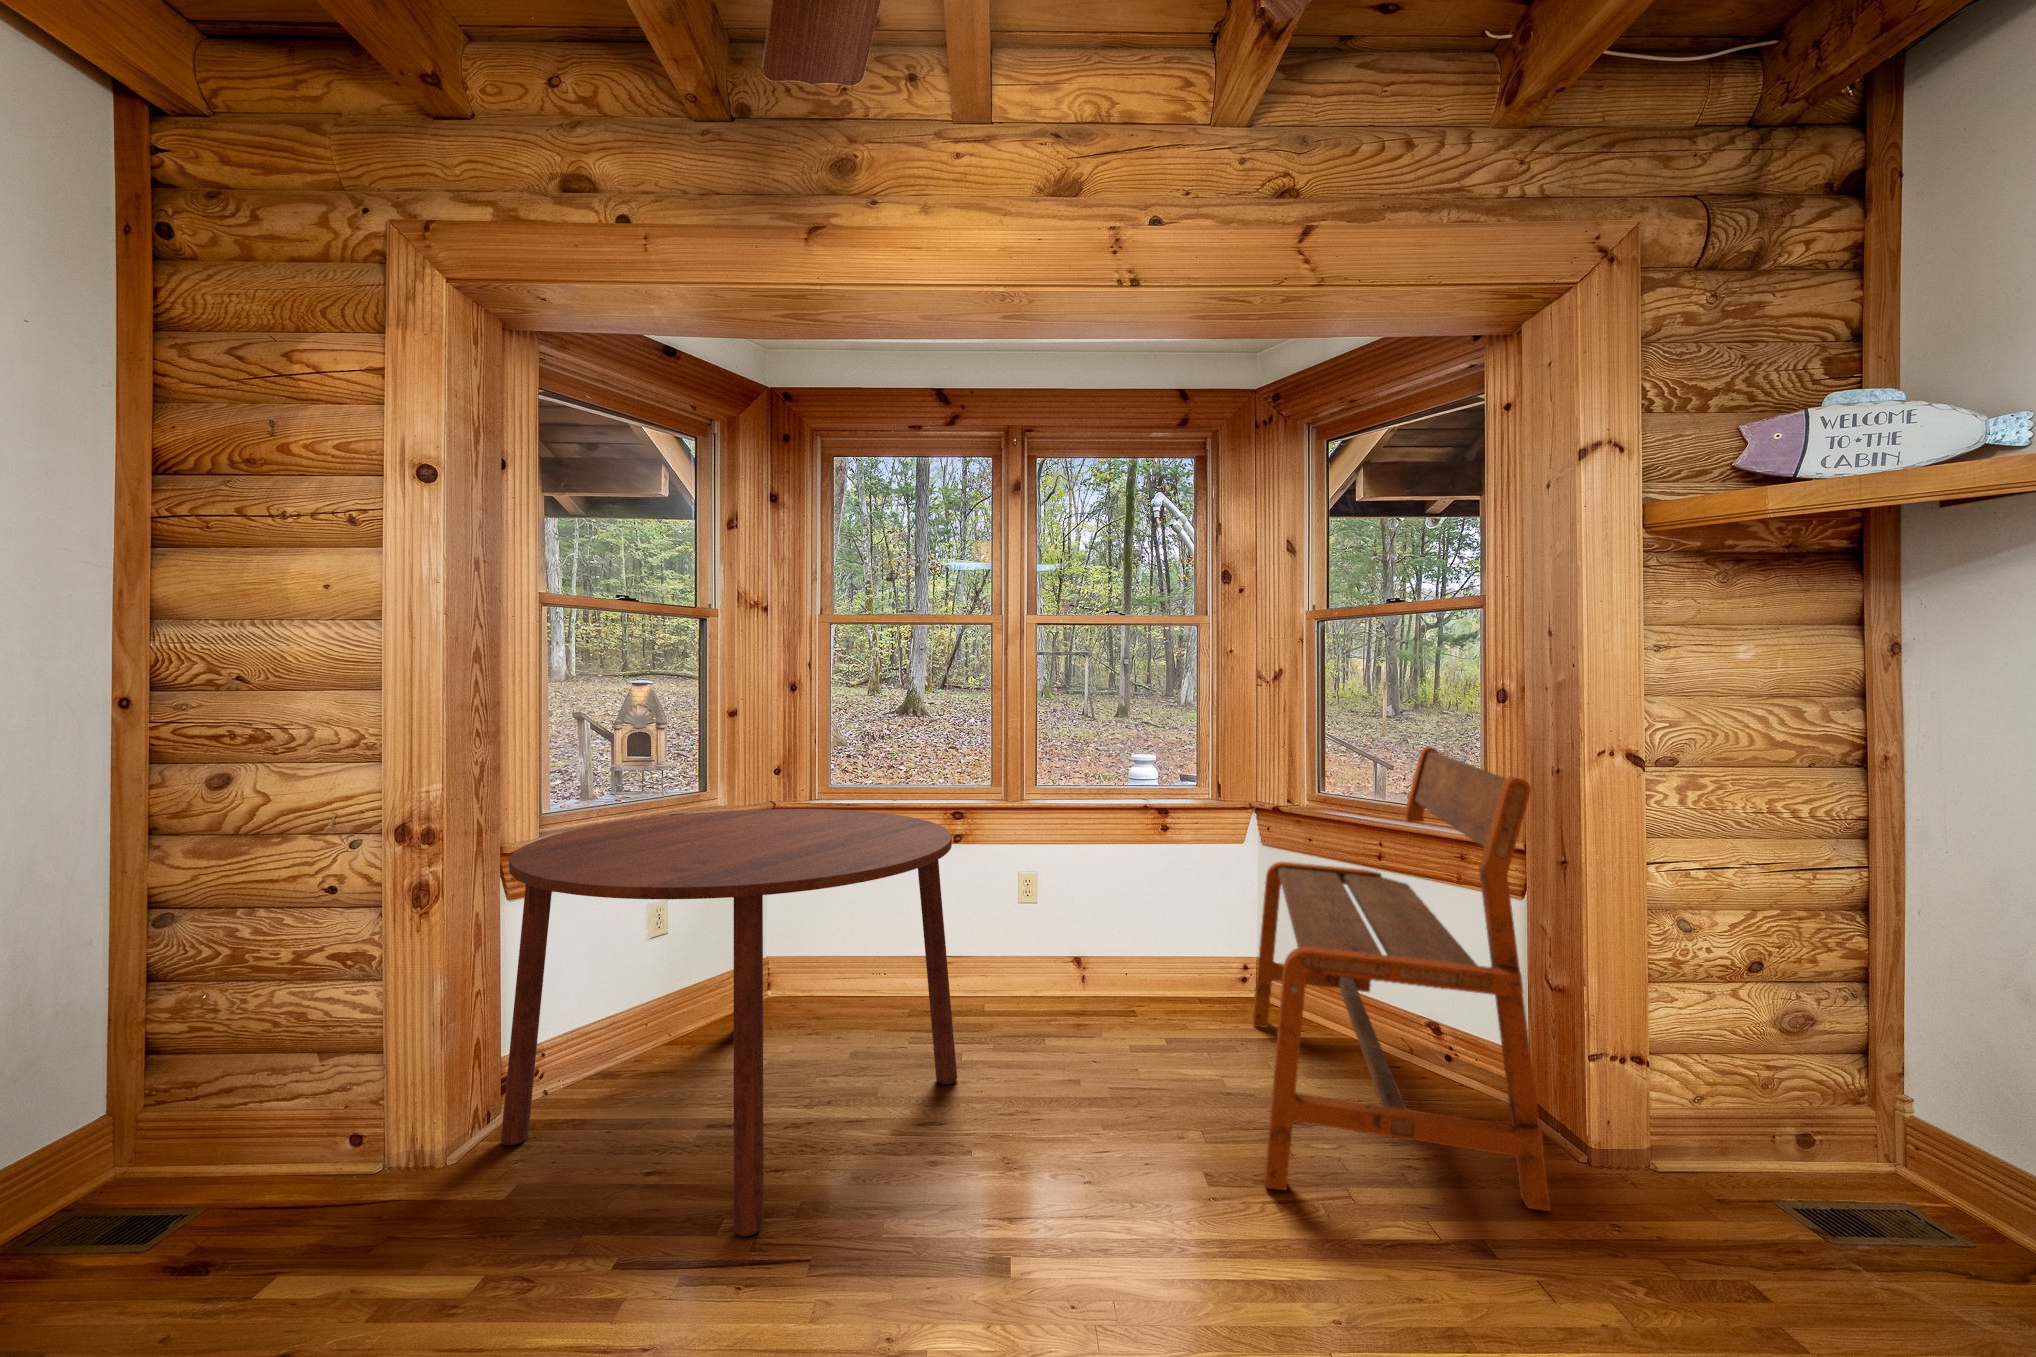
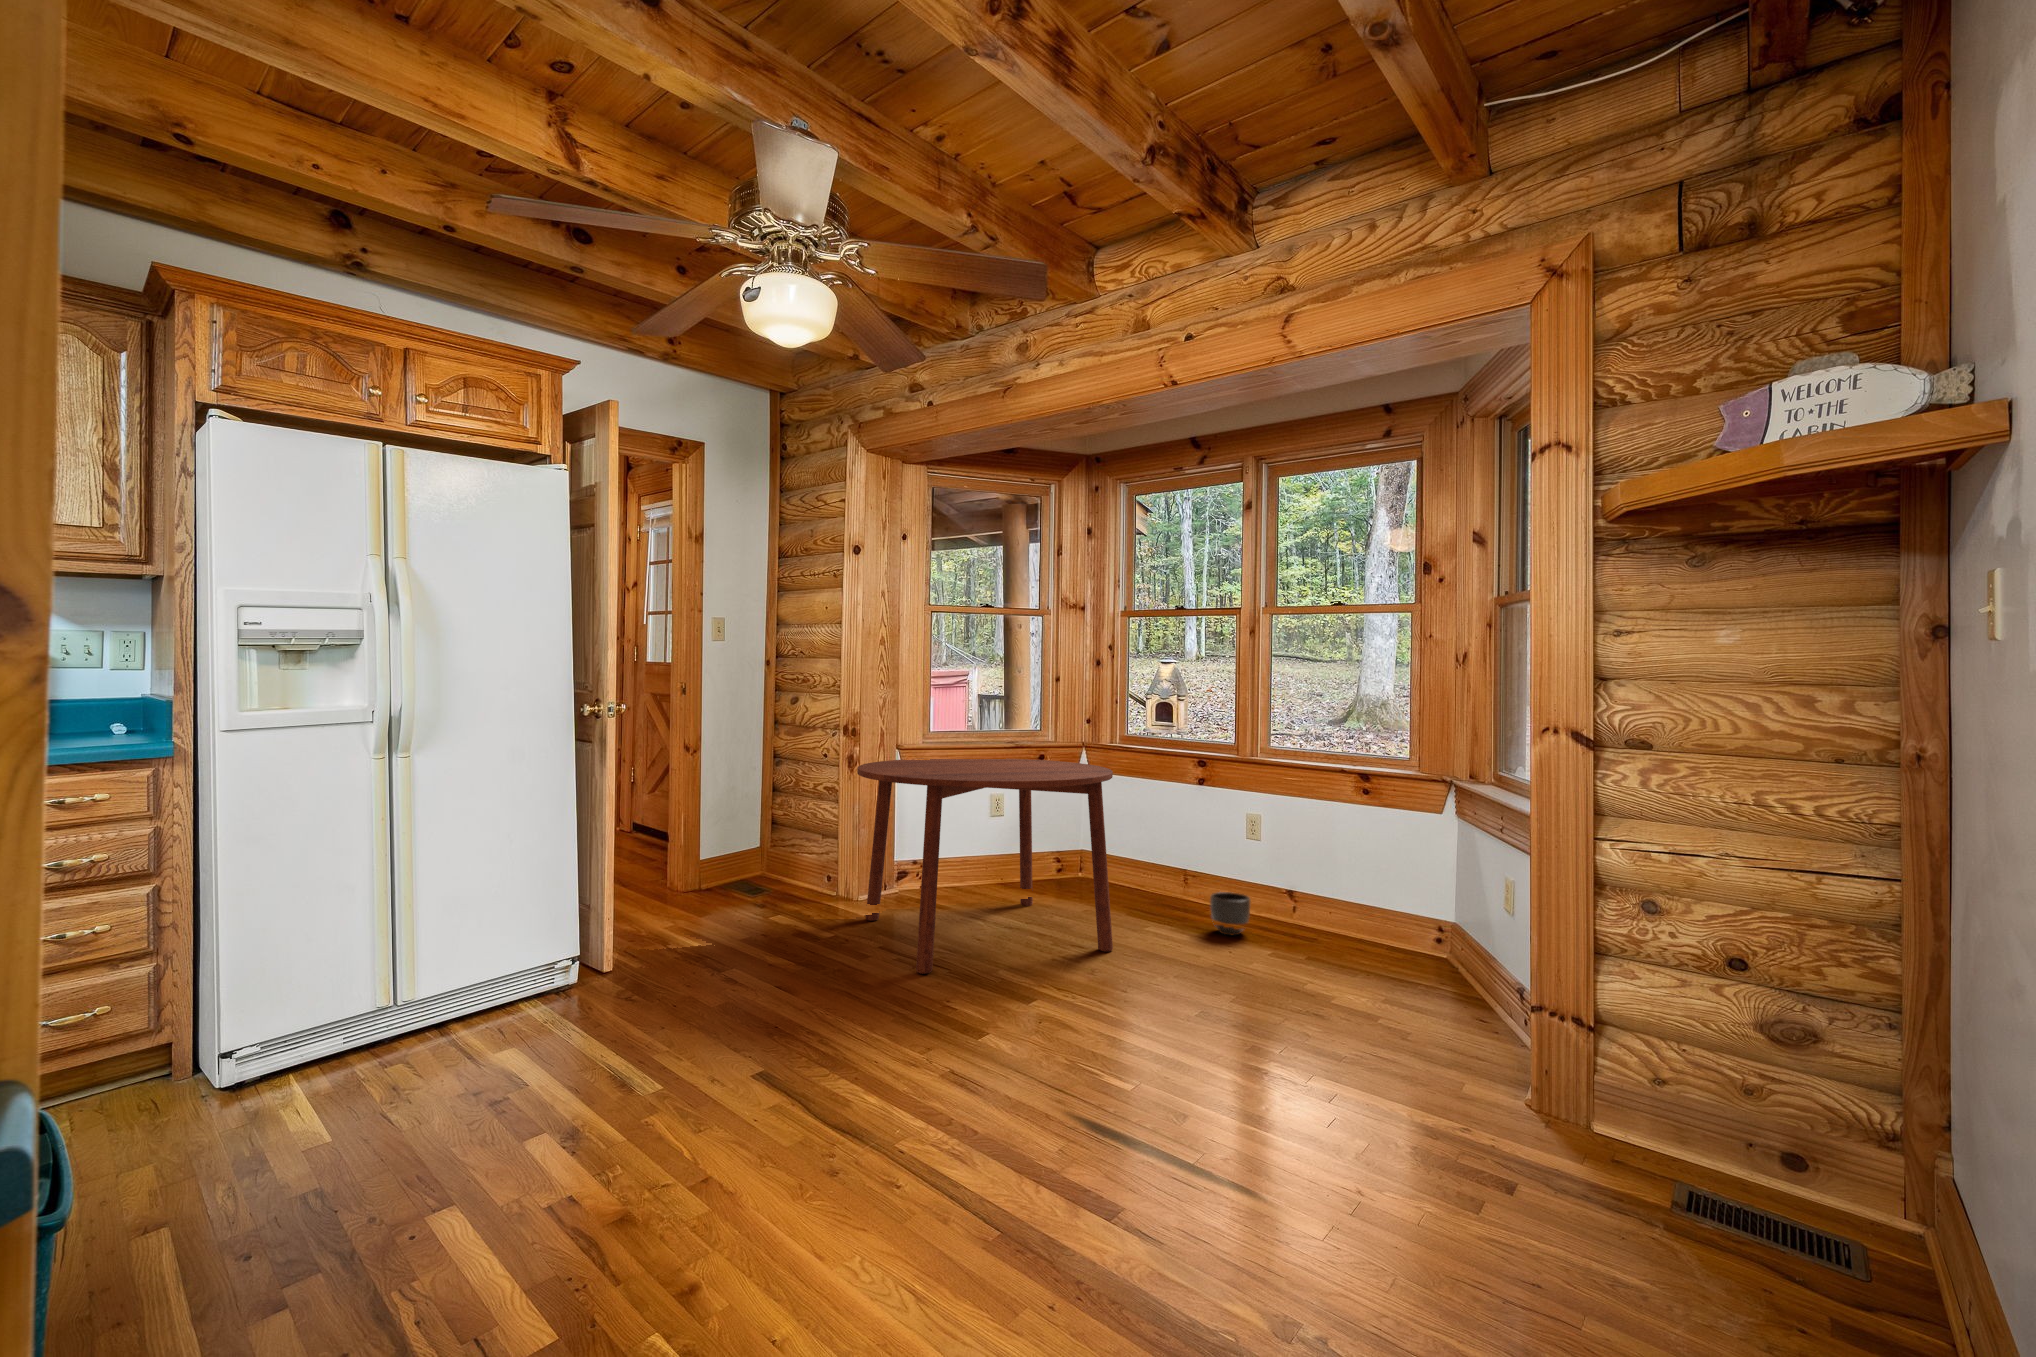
bench: present [1253,747,1551,1211] -> none [1222,738,1563,1115]
planter: none [1016,952,1065,1010] -> present [1210,892,1251,935]

